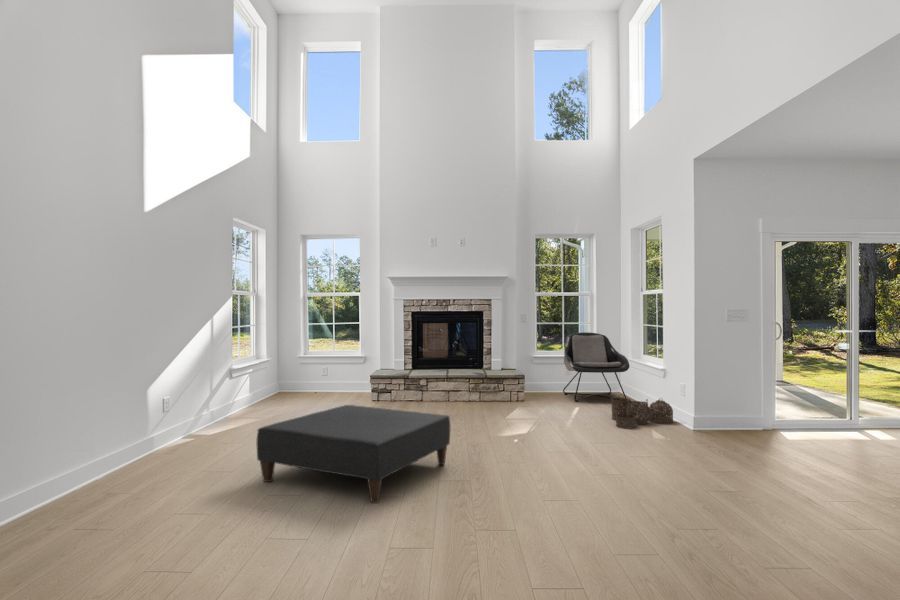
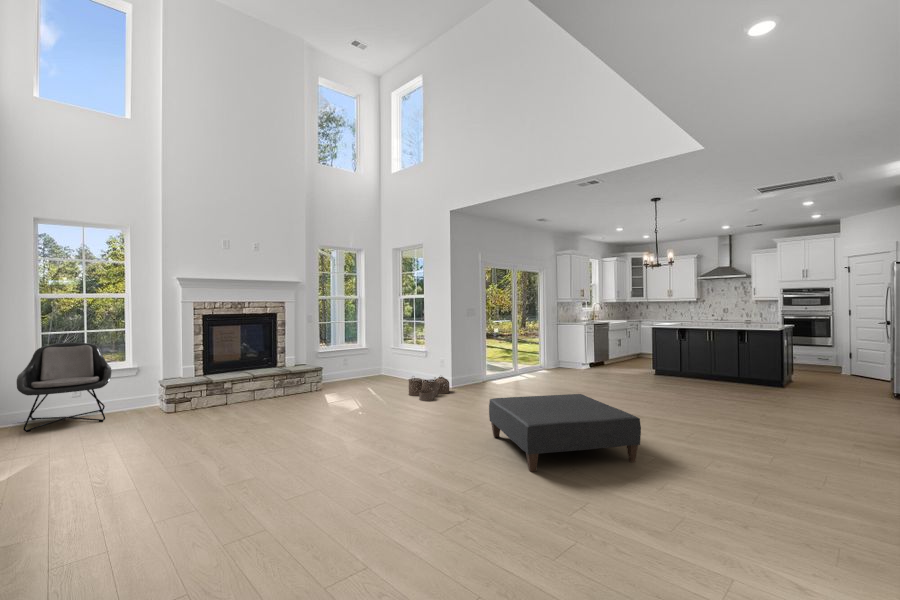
lounge chair: present [563,332,630,402] -> present [17,342,111,432]
ottoman: present [257,405,450,503] -> present [489,394,641,472]

